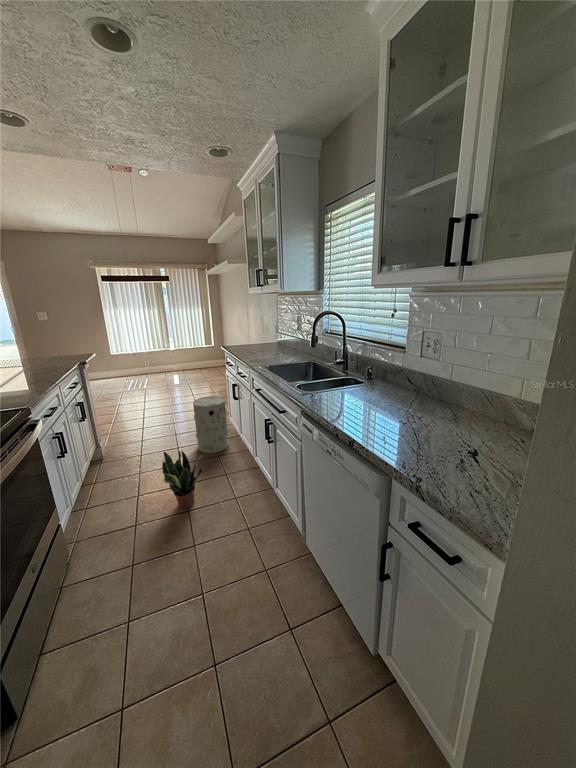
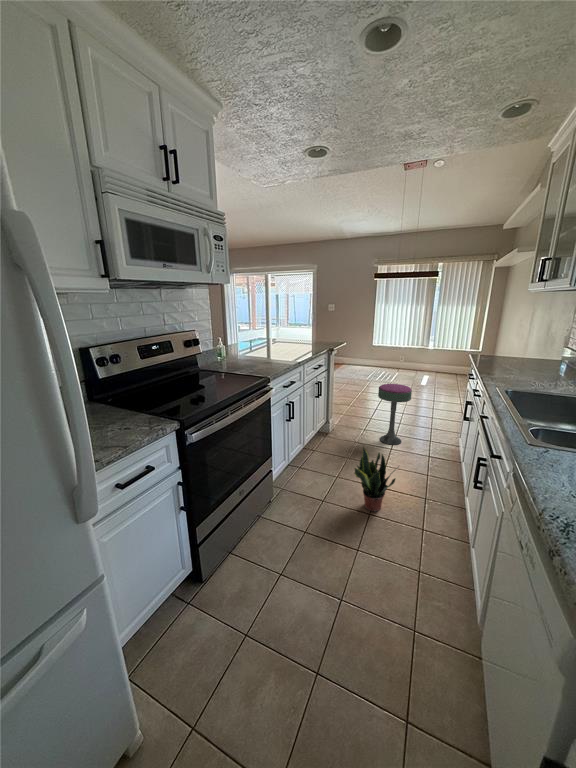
bar stool: none [149,385,183,444] -> present [378,384,412,445]
trash can: present [193,396,228,453] -> none [411,406,455,472]

